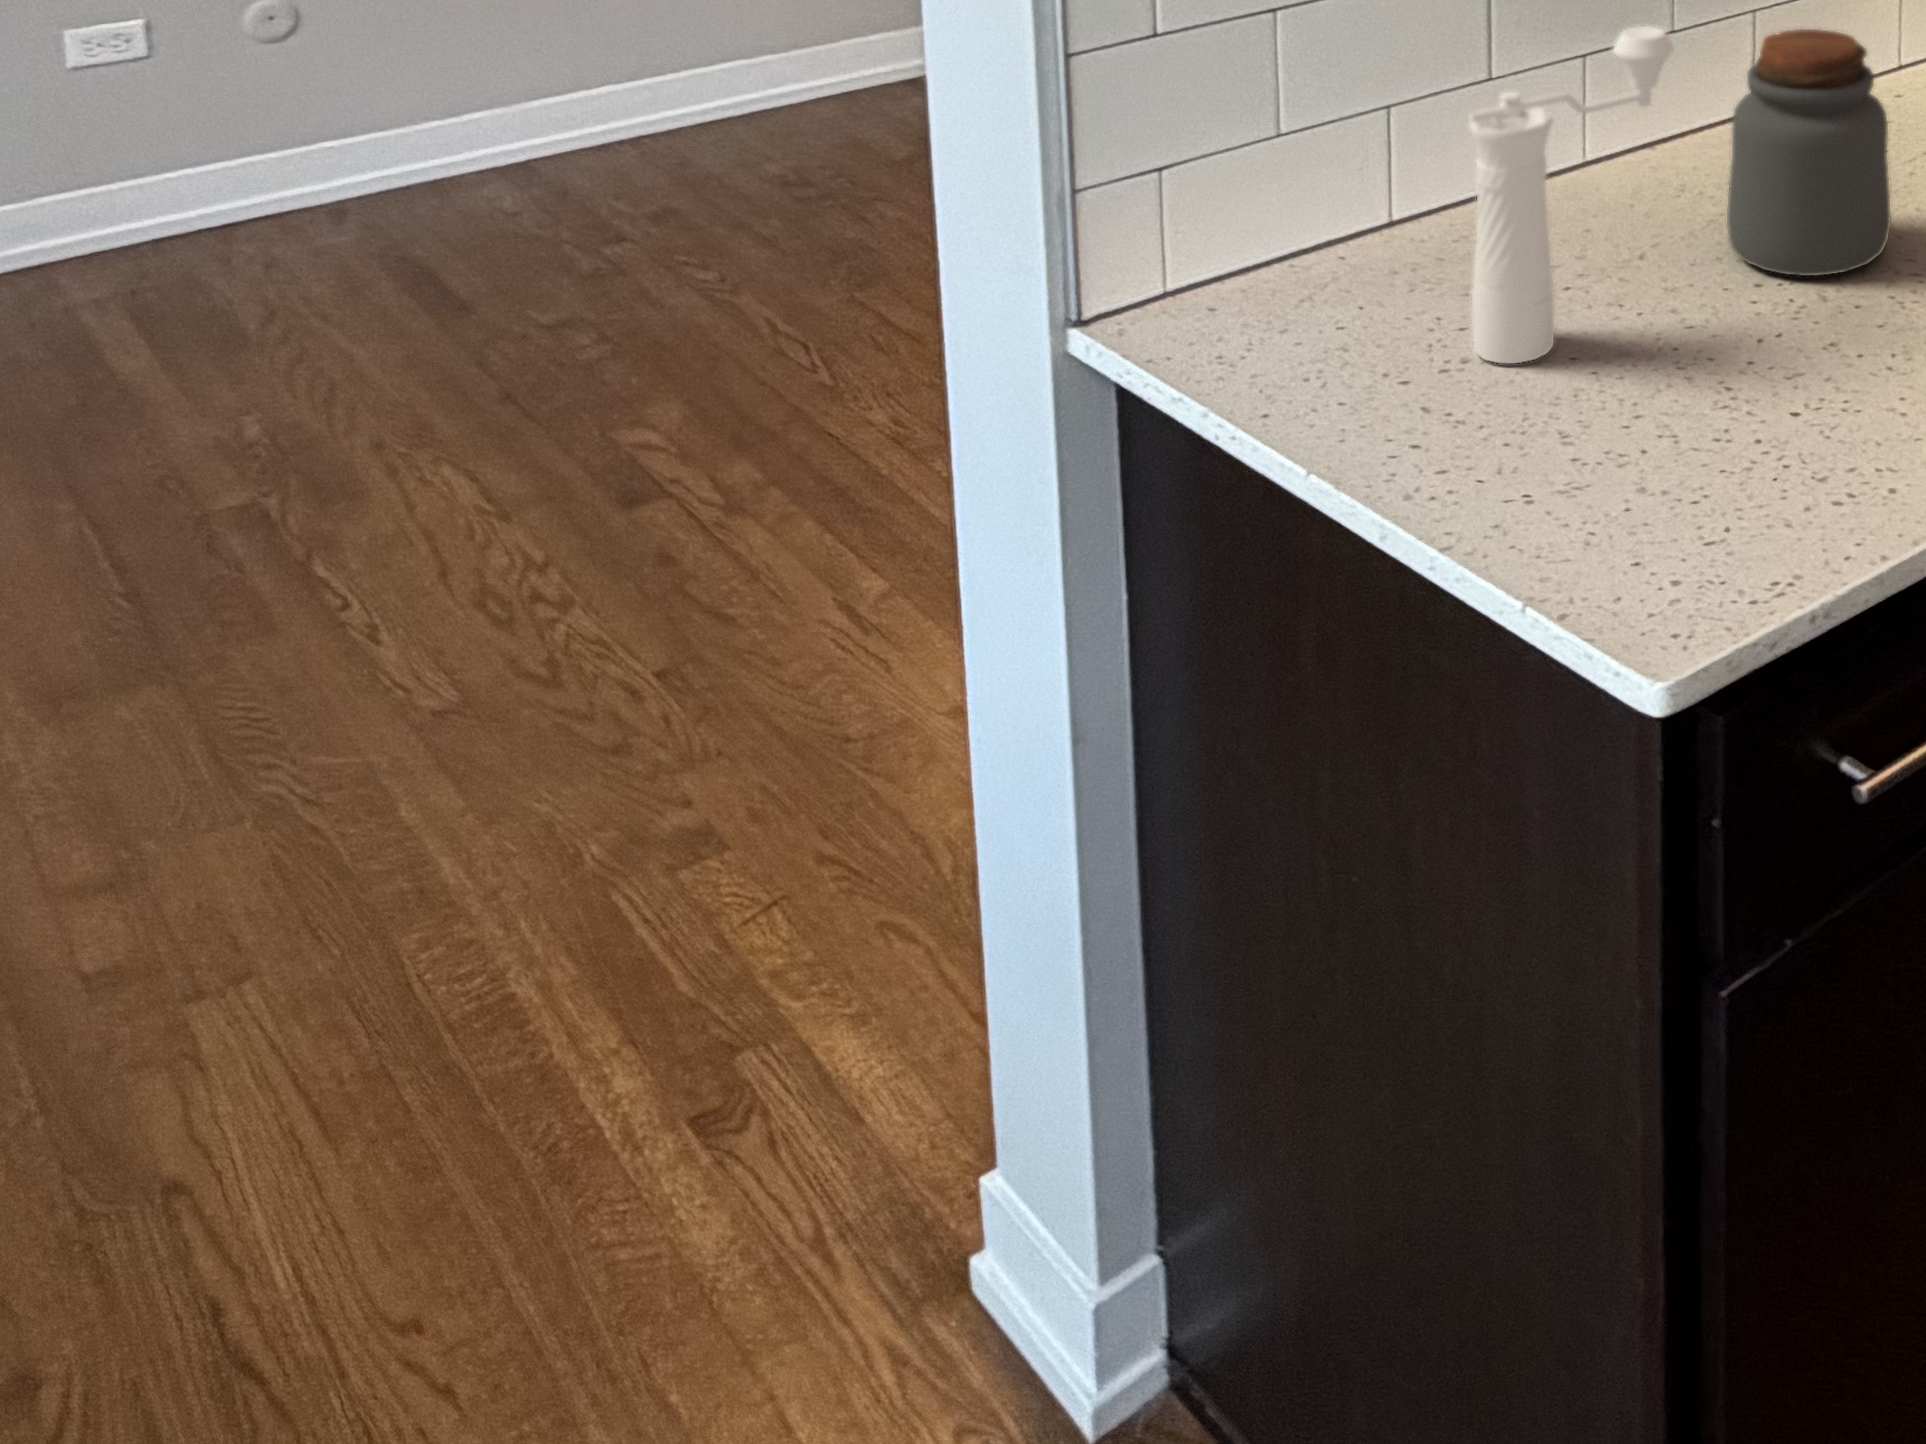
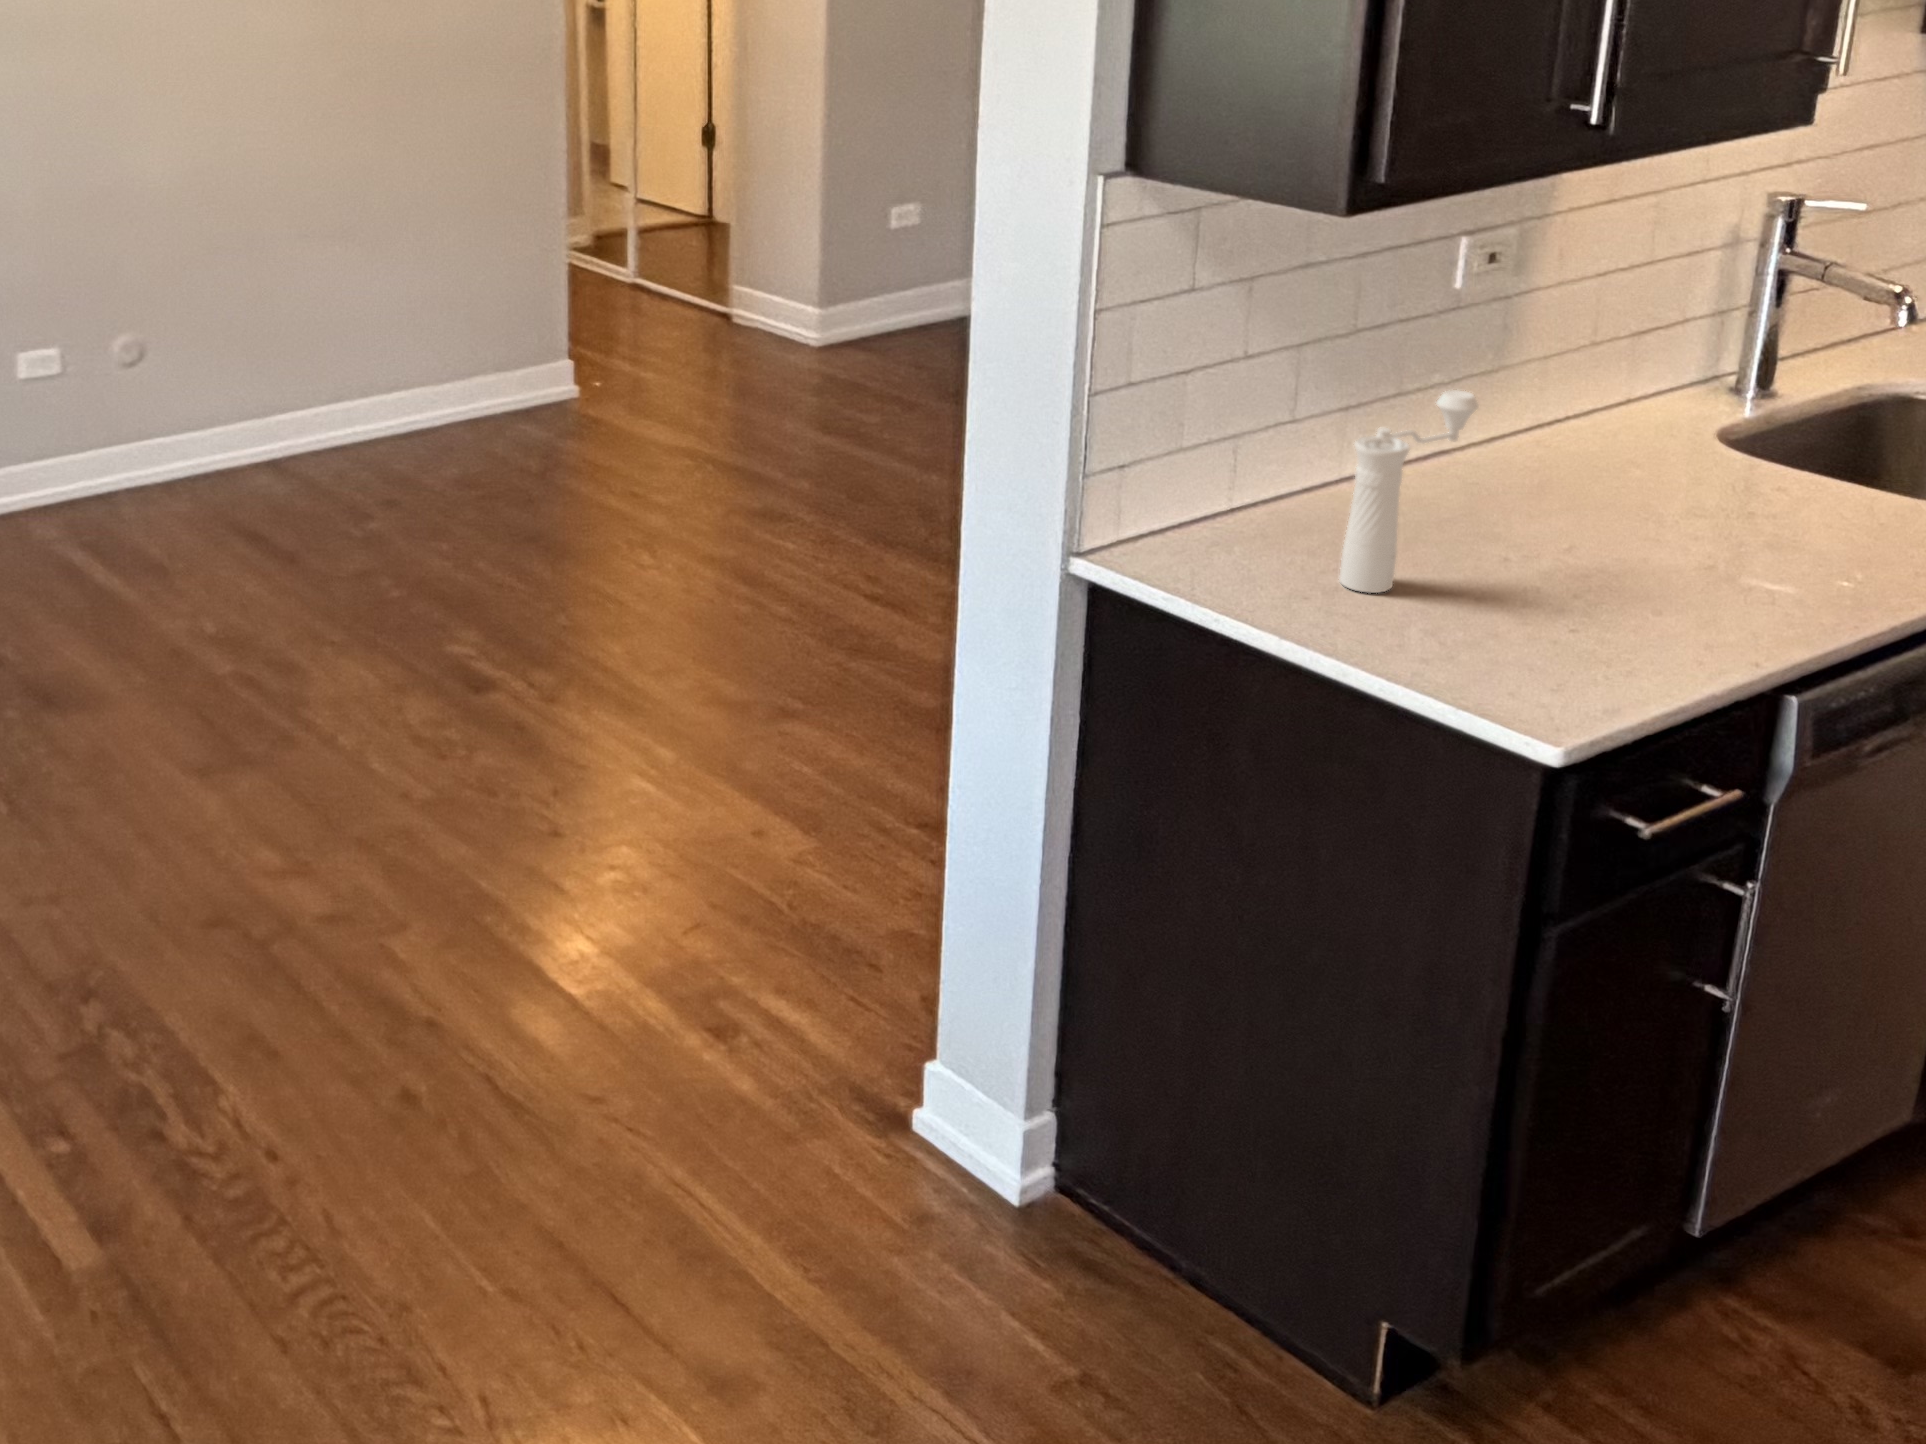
jar: present [1727,29,1891,276] -> none [1473,396,1600,557]

